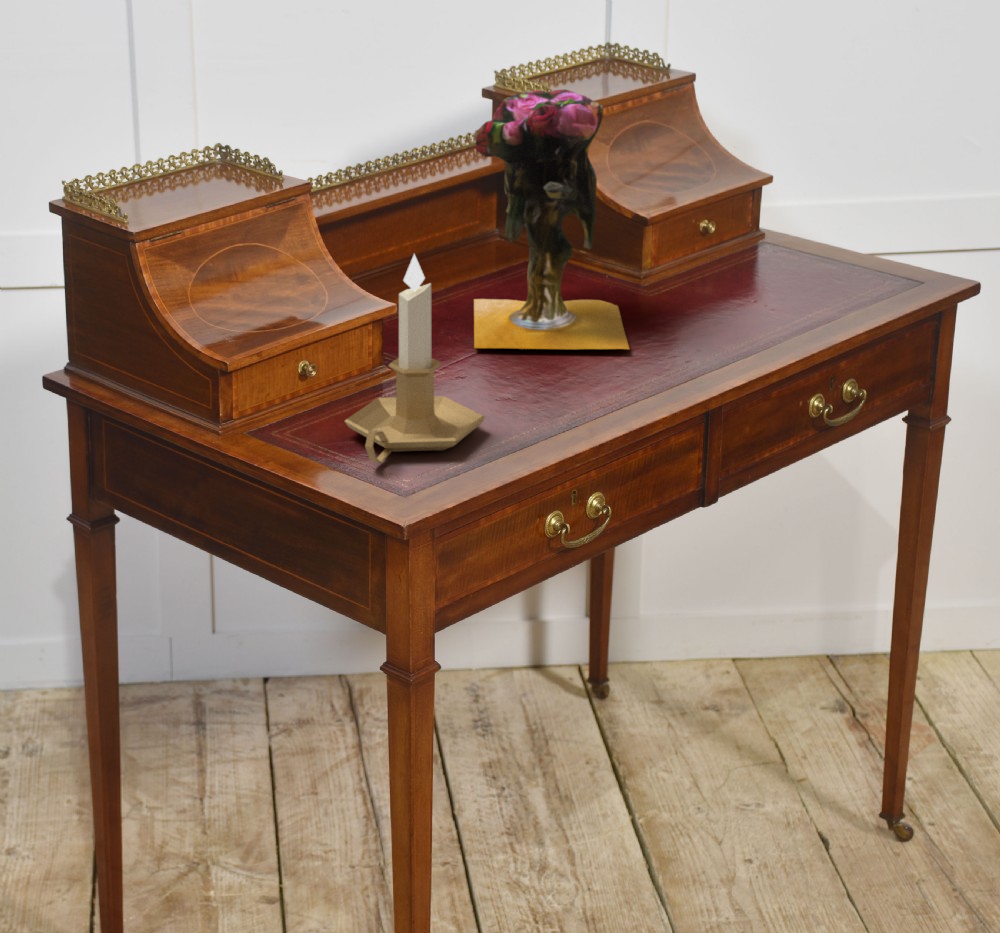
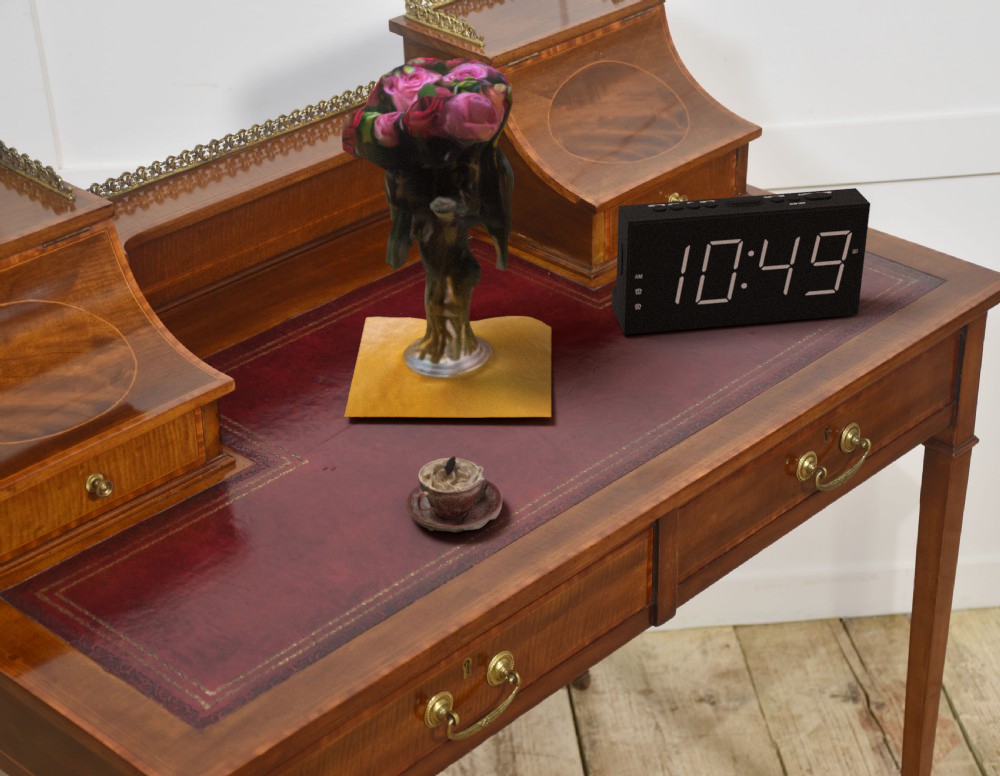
alarm clock: none [662,204,859,309] -> present [612,188,870,334]
candlestick: present [344,254,485,463] -> none [126,366,325,663]
teacup: none [533,352,604,407] -> present [406,456,503,532]

